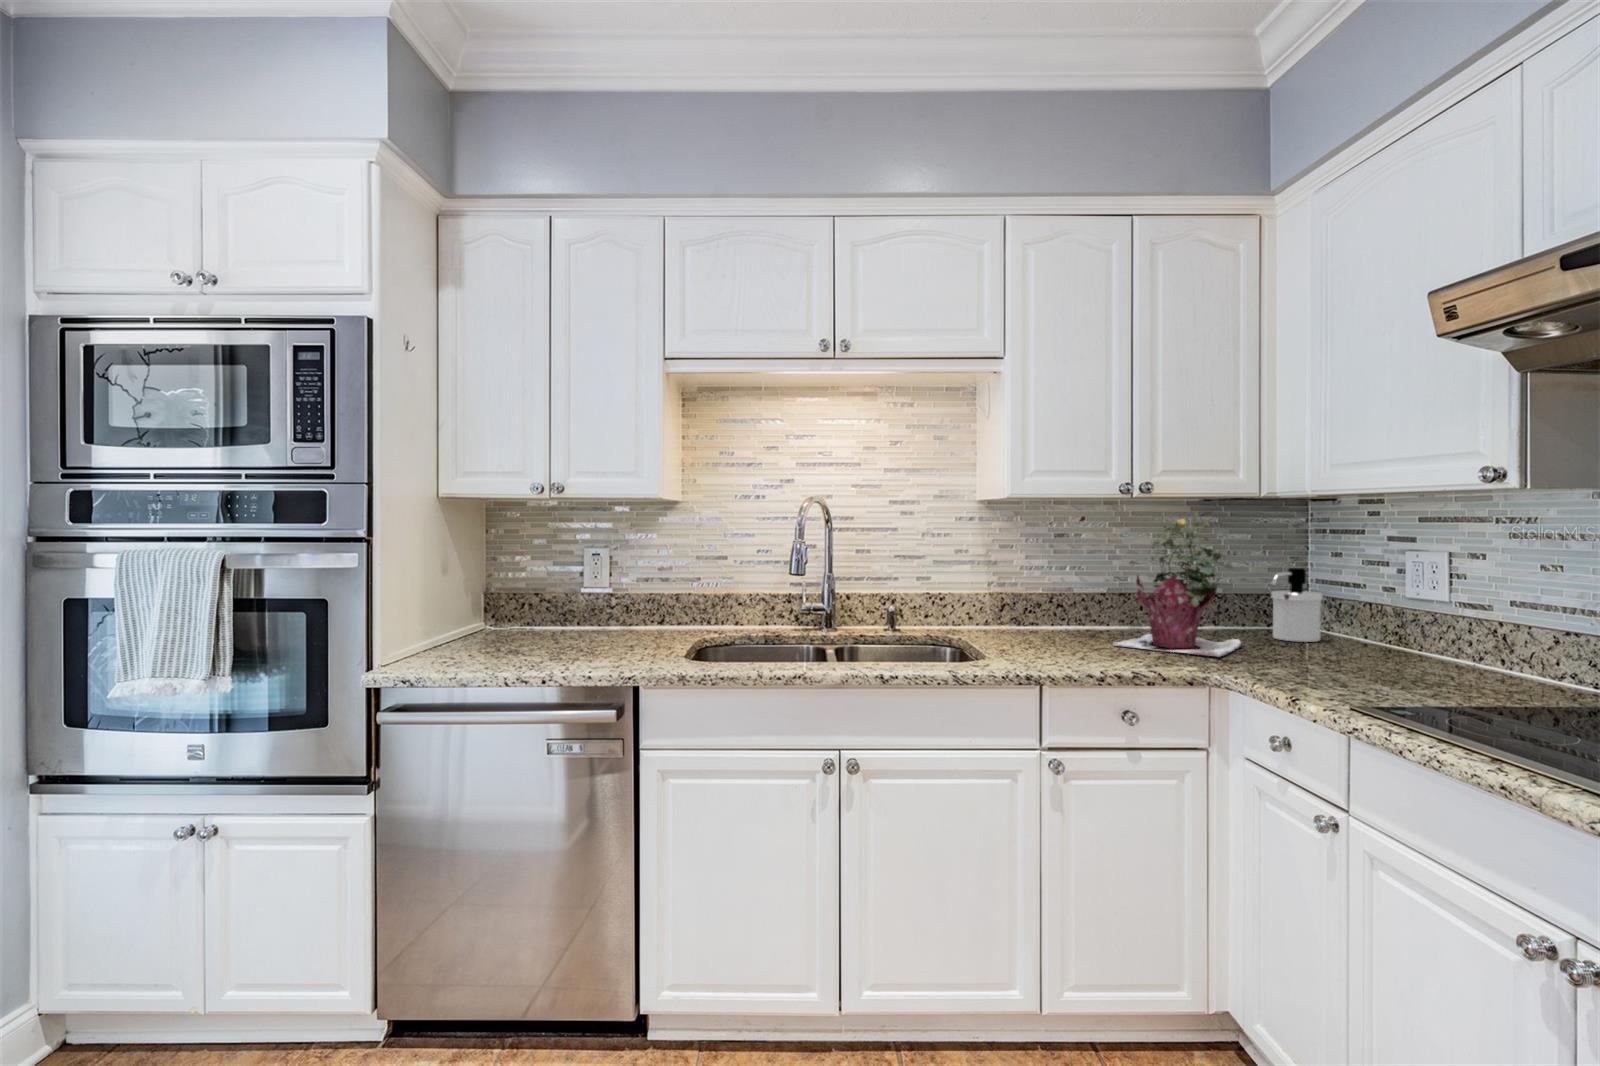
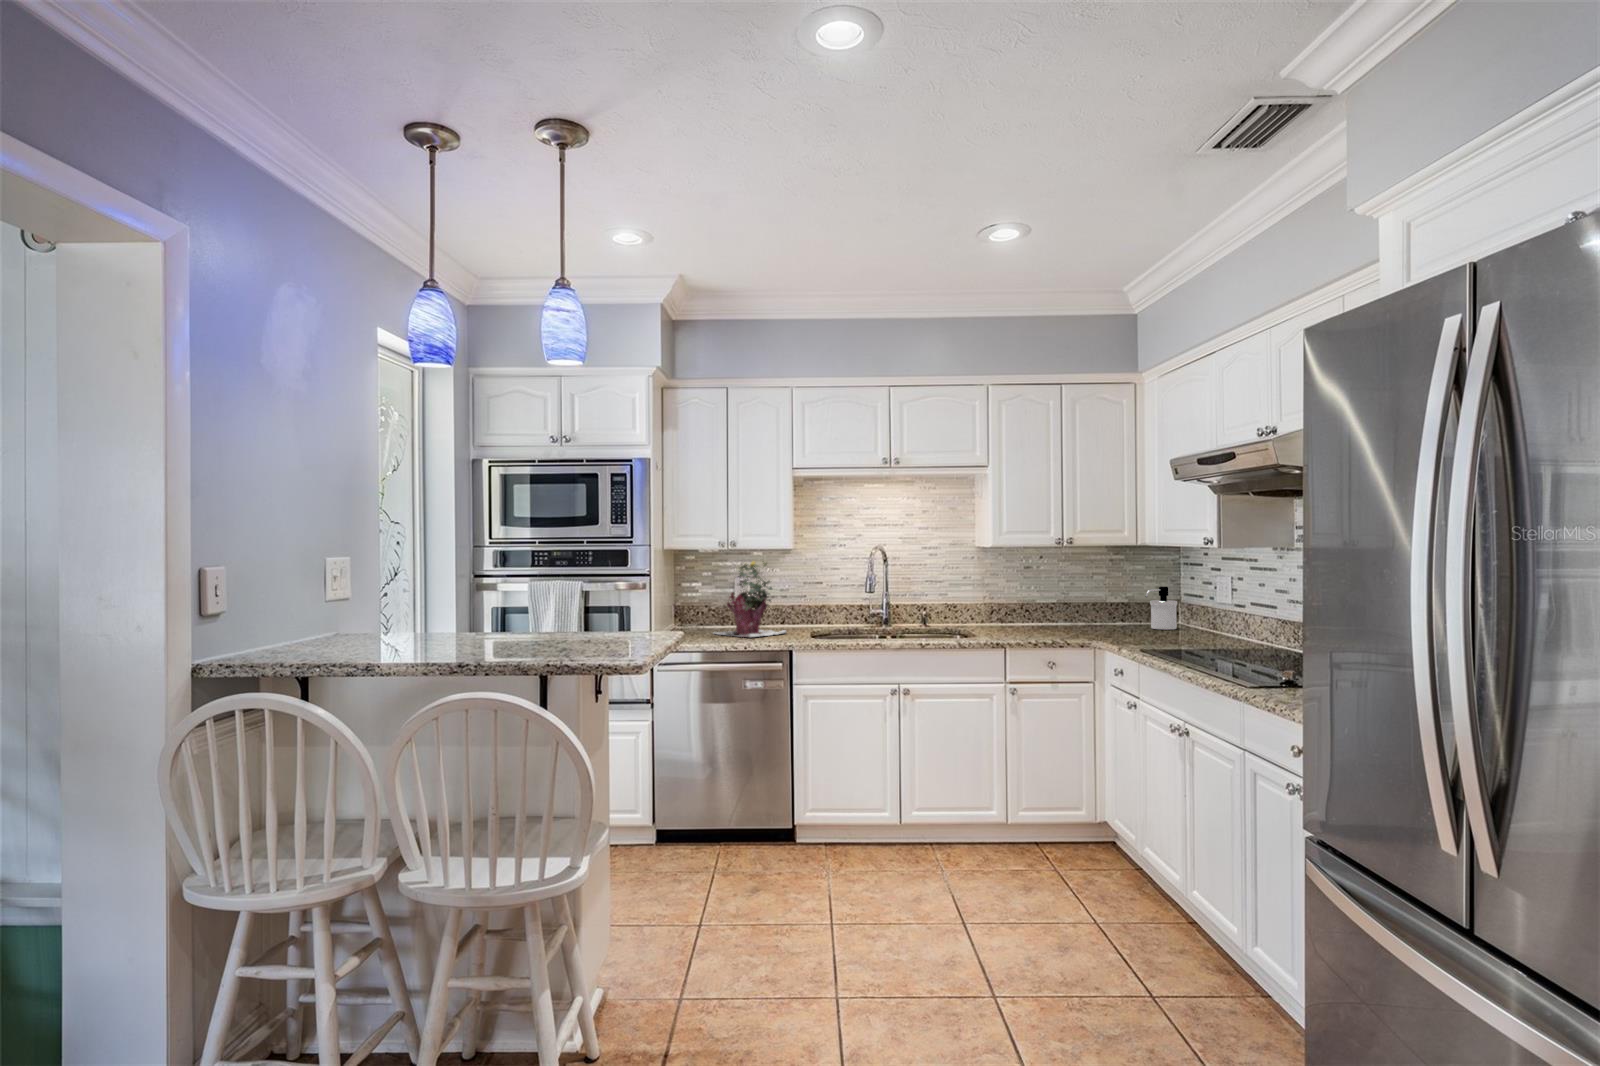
potted plant: present [1113,519,1244,657] -> present [714,562,787,637]

